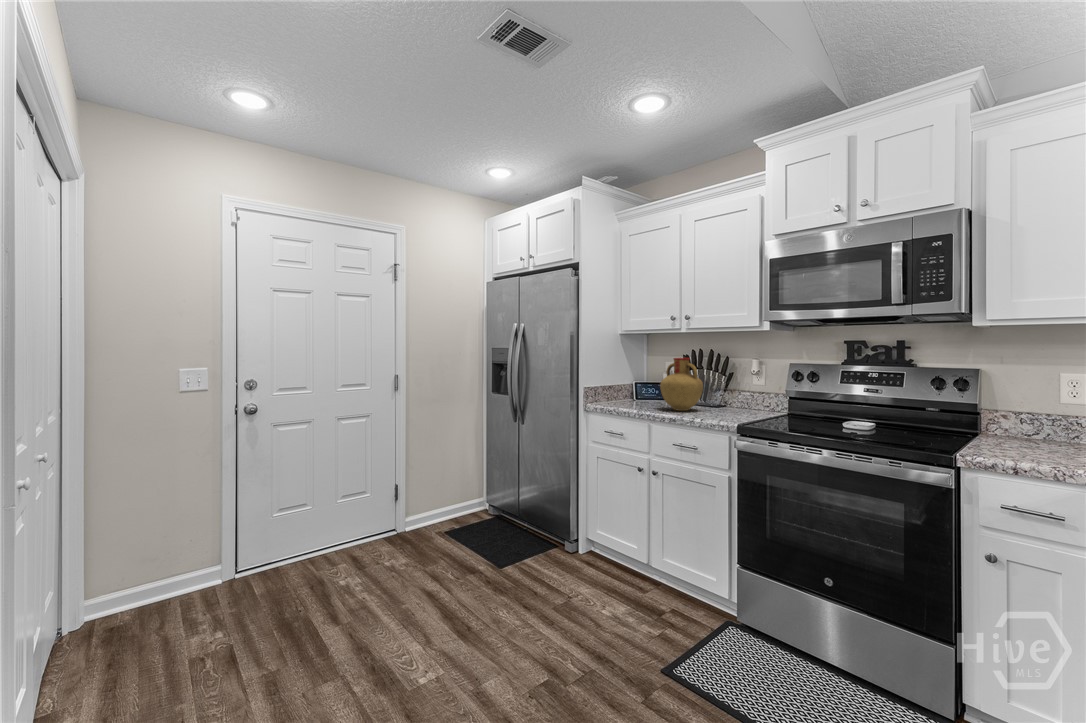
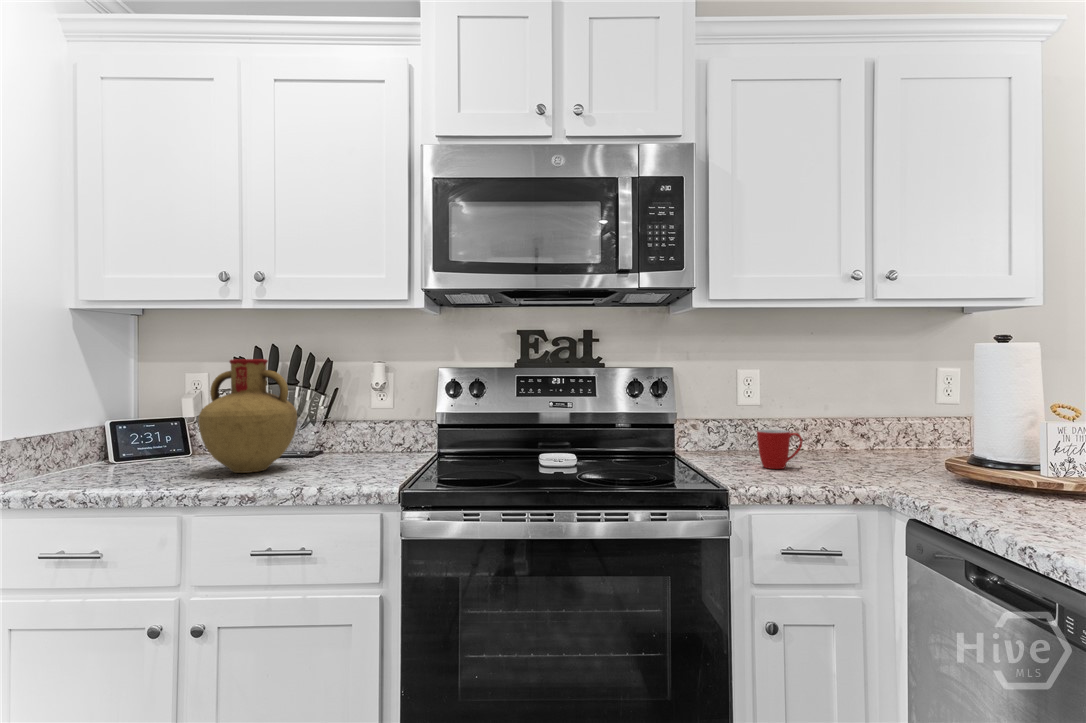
mug: none [1010,422,1057,453] -> present [757,430,802,469]

